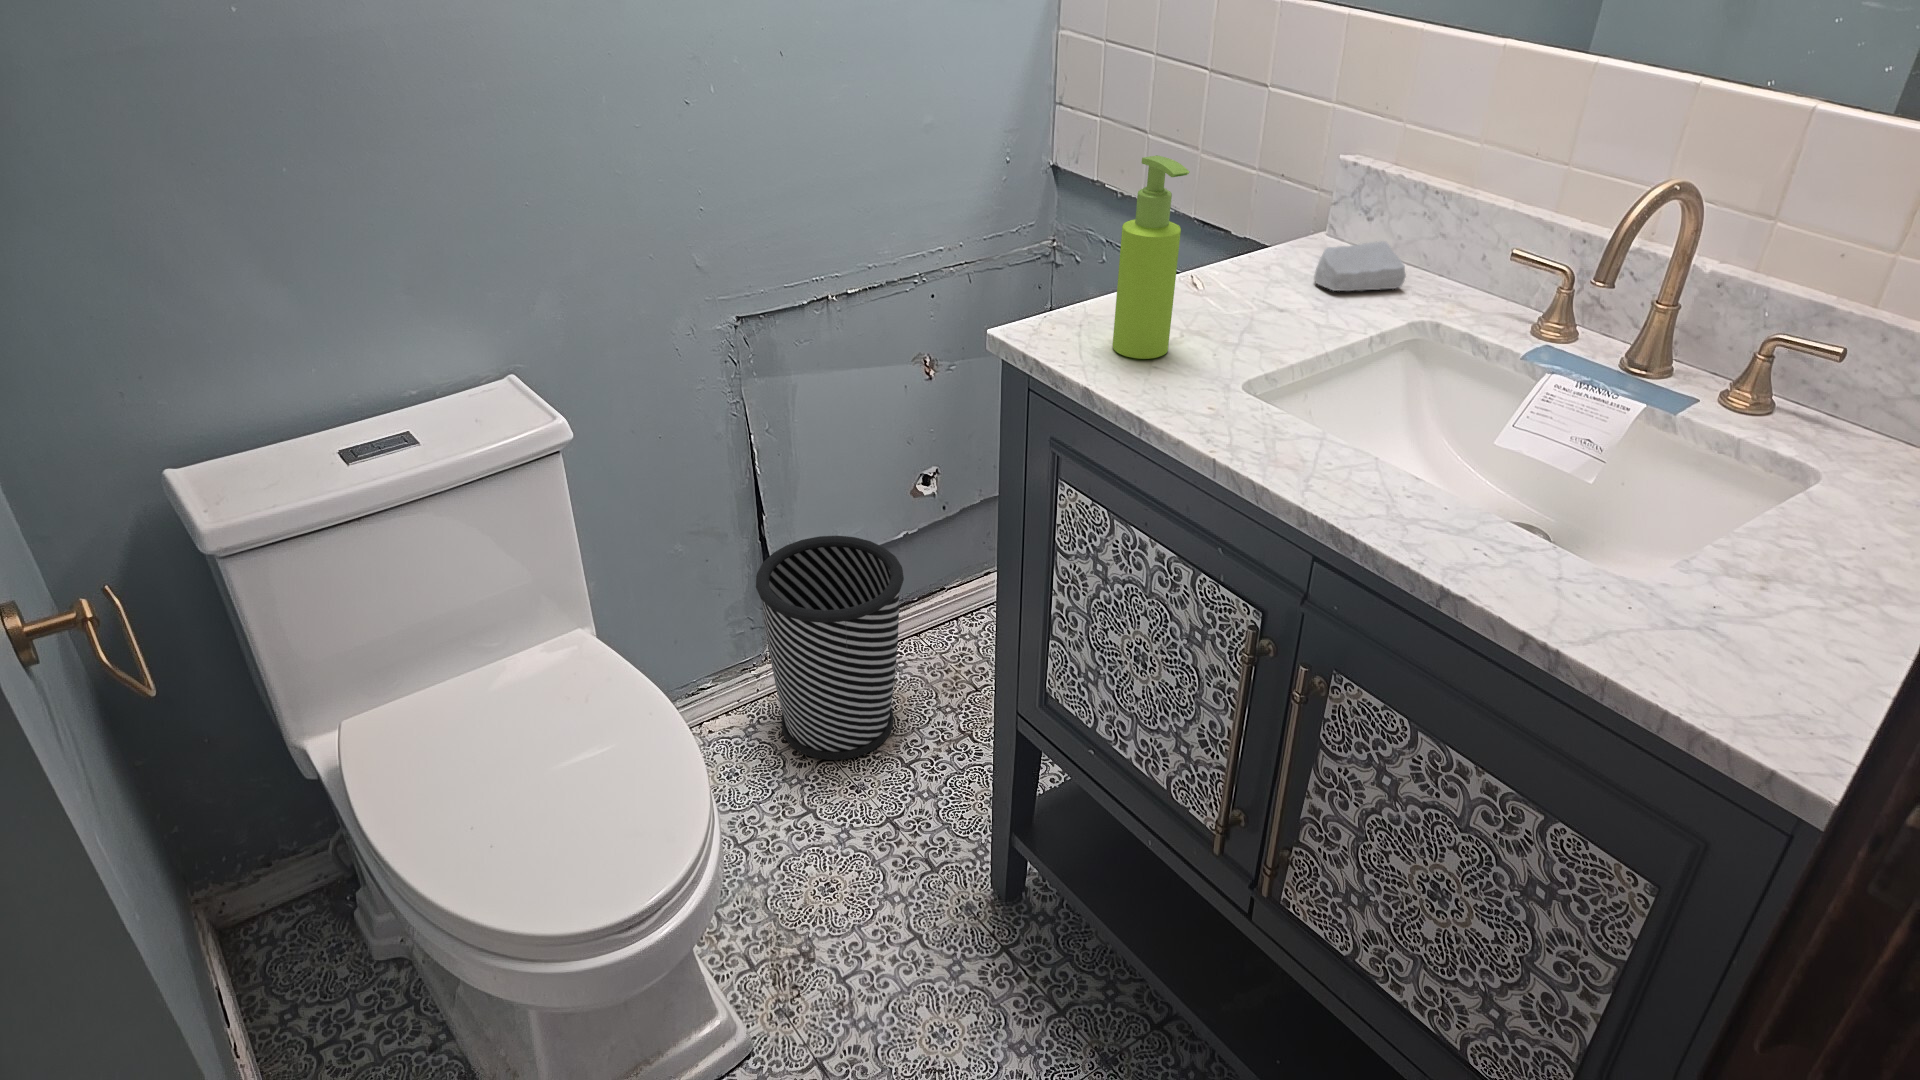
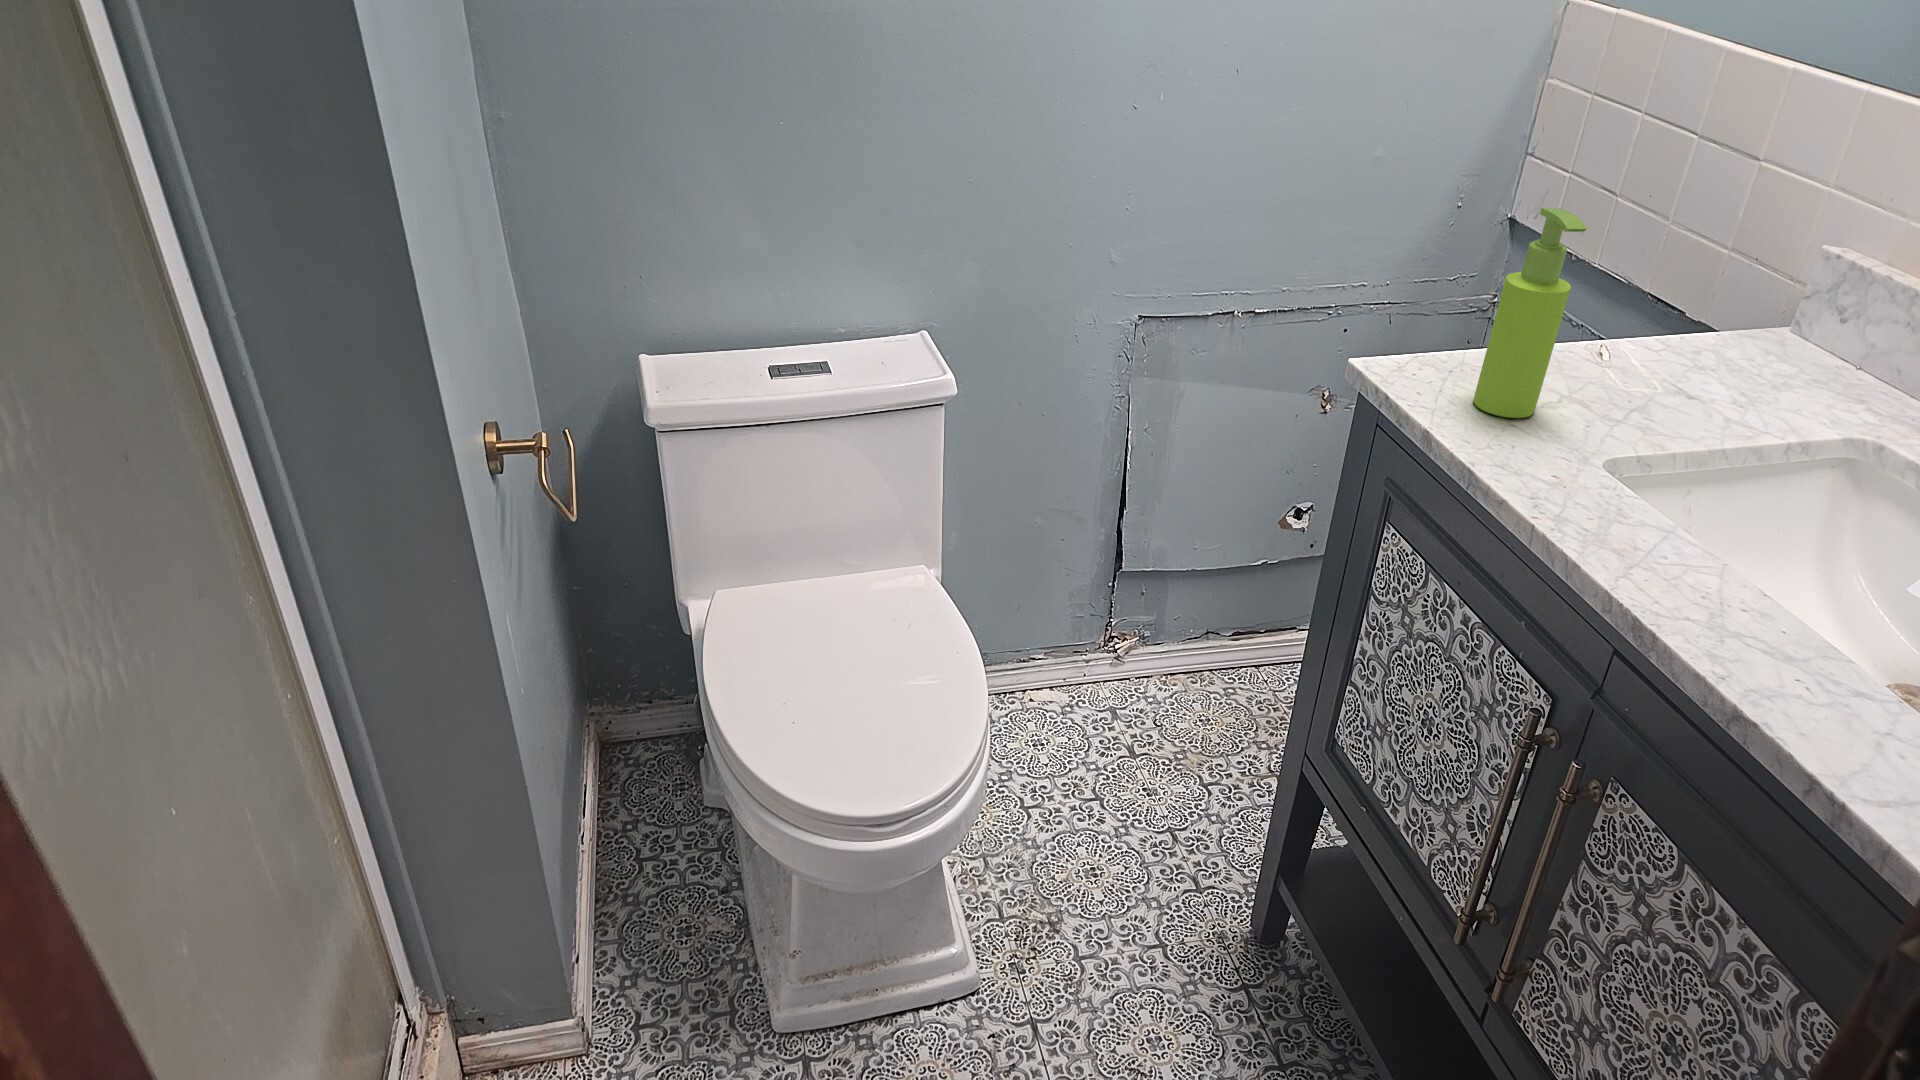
soap bar: present [1314,241,1406,291] -> none [1746,342,1863,401]
wastebasket: present [756,536,904,760] -> none [1098,542,1246,763]

